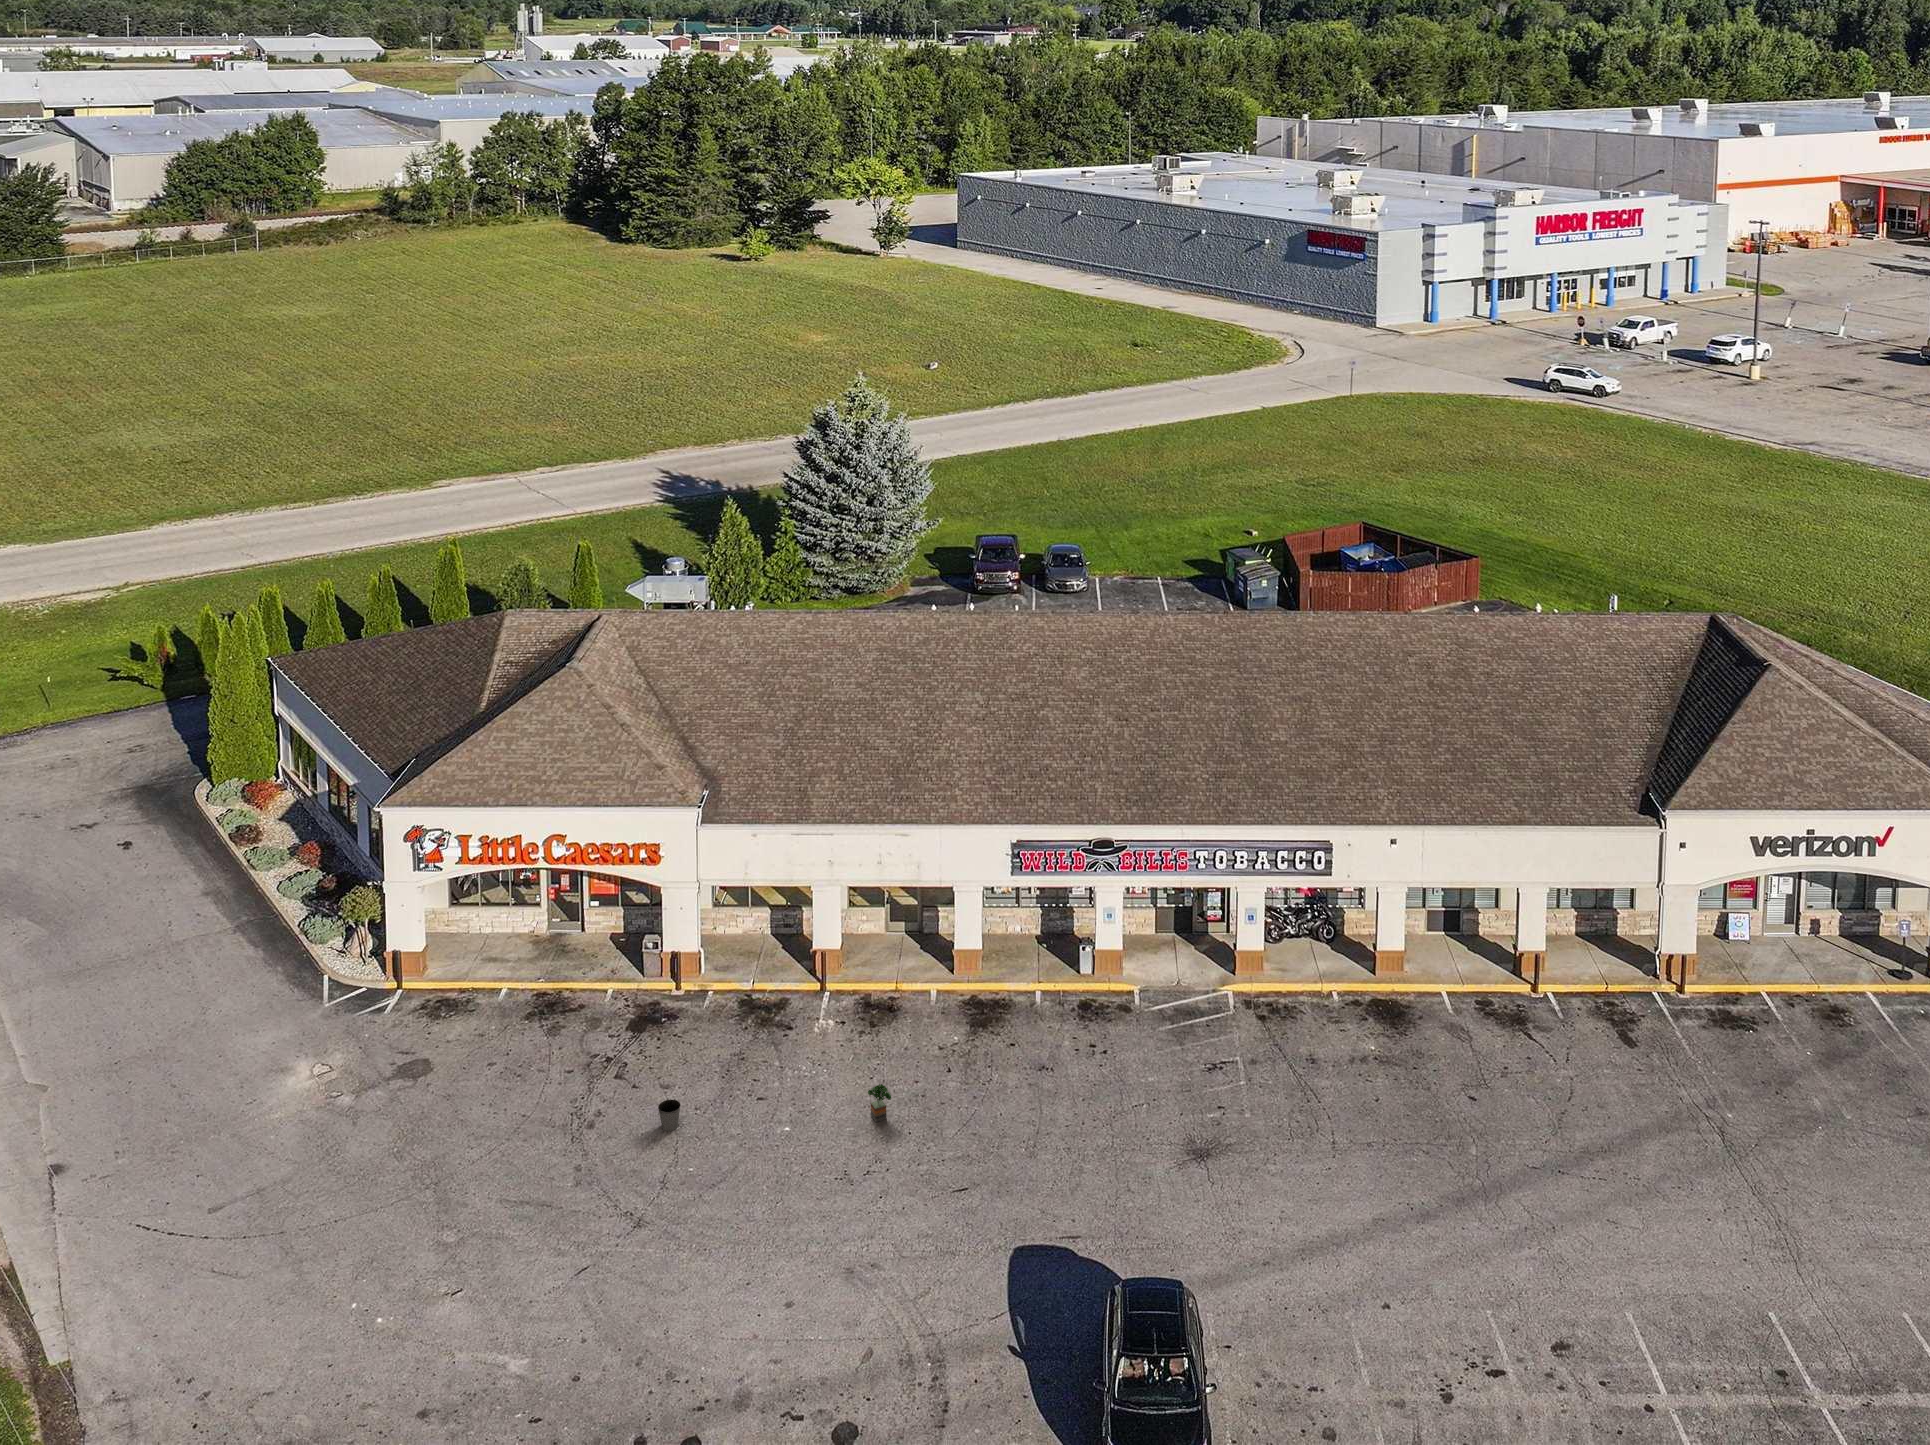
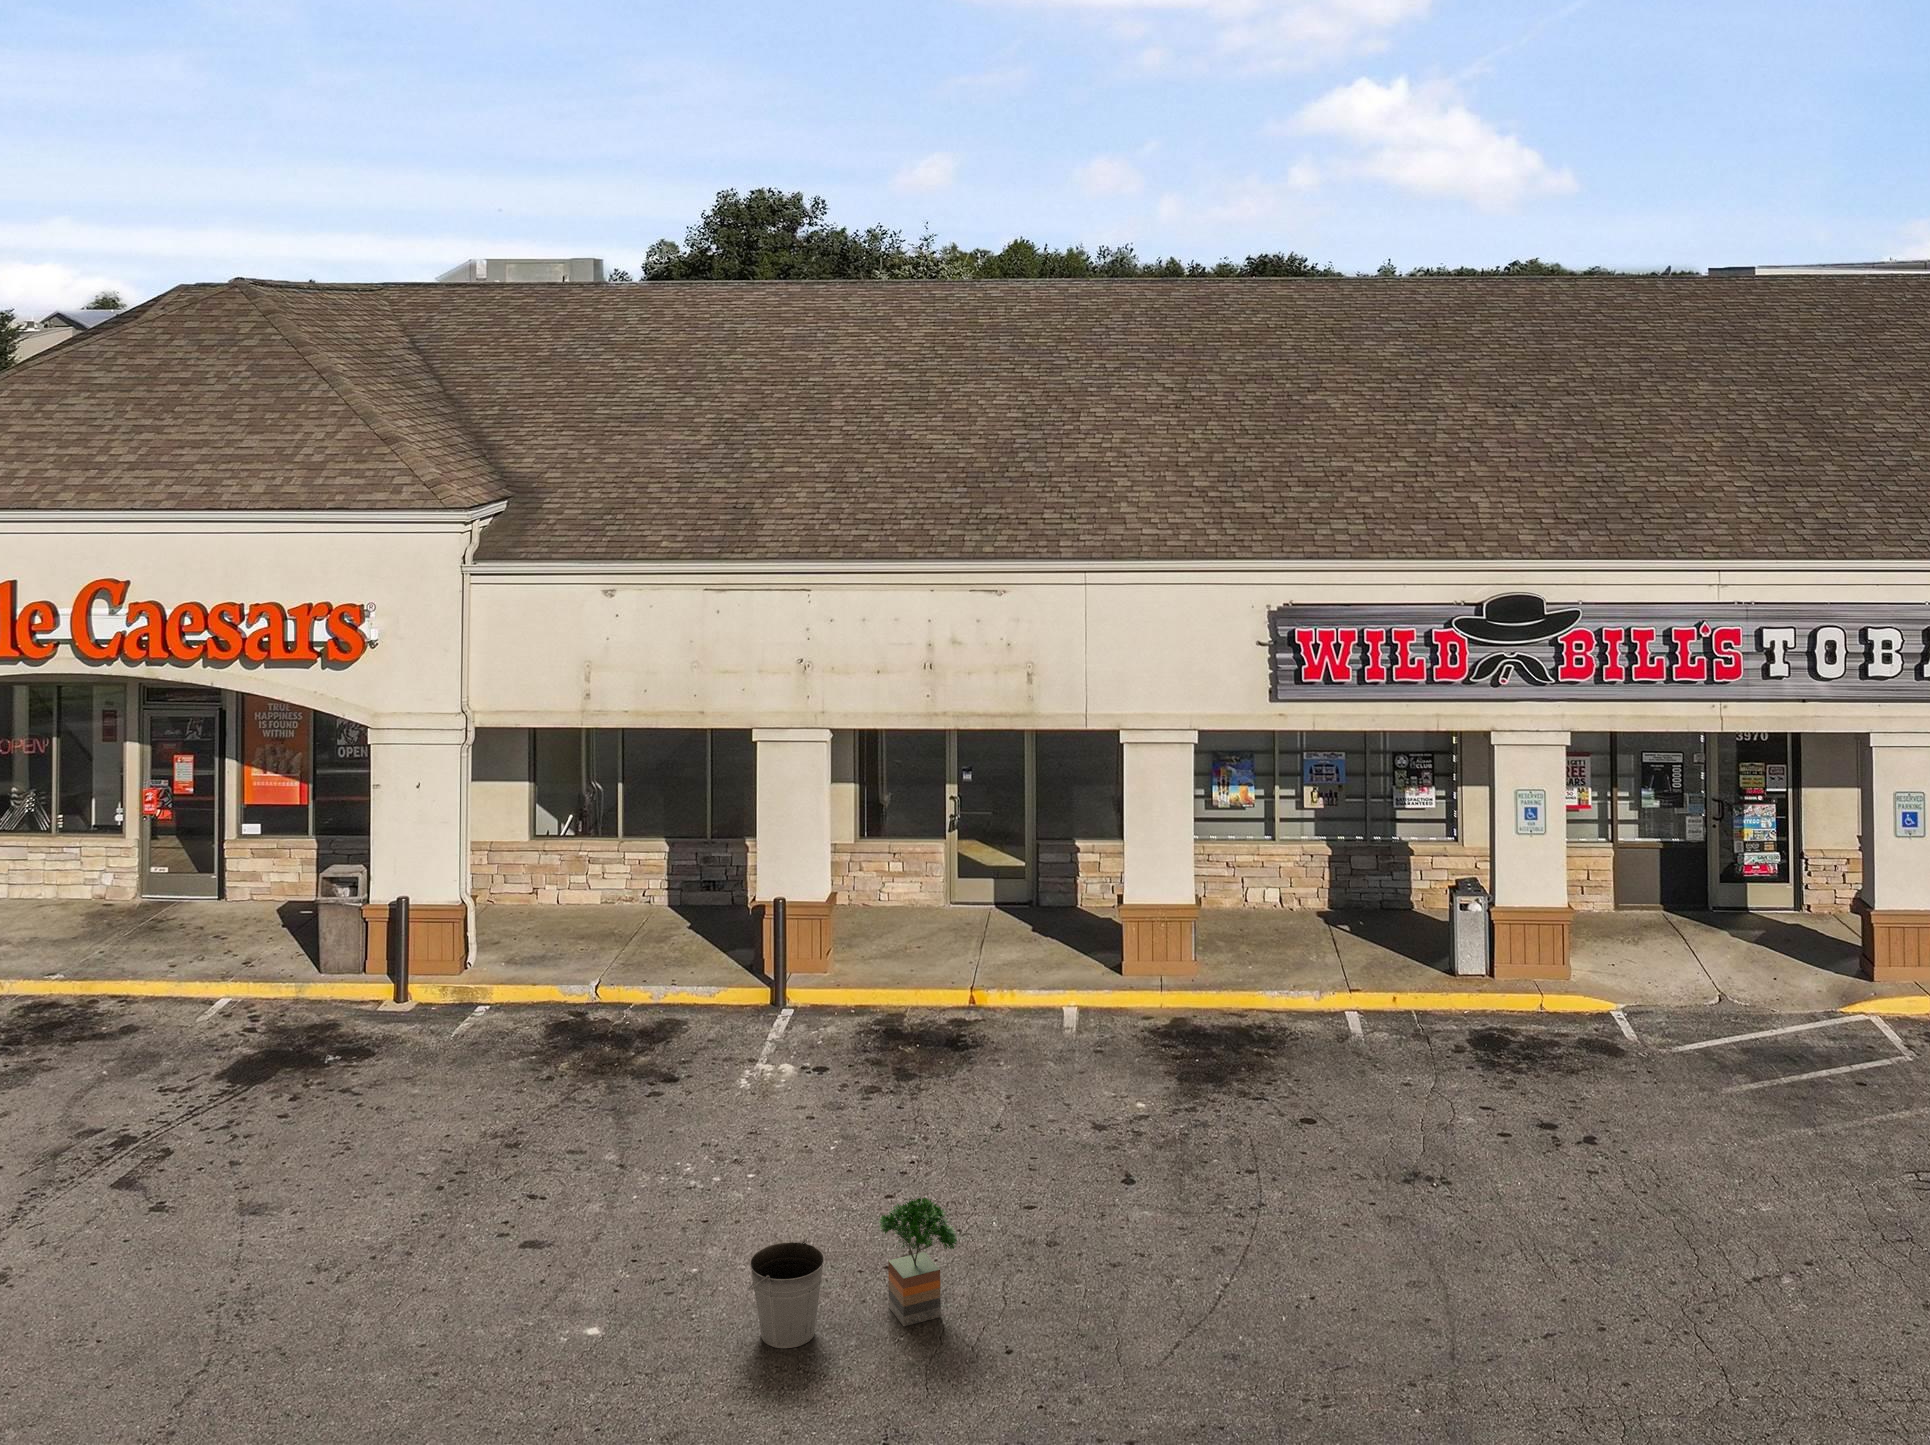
bucket: present [658,1099,681,1131] -> present [747,1239,824,1348]

